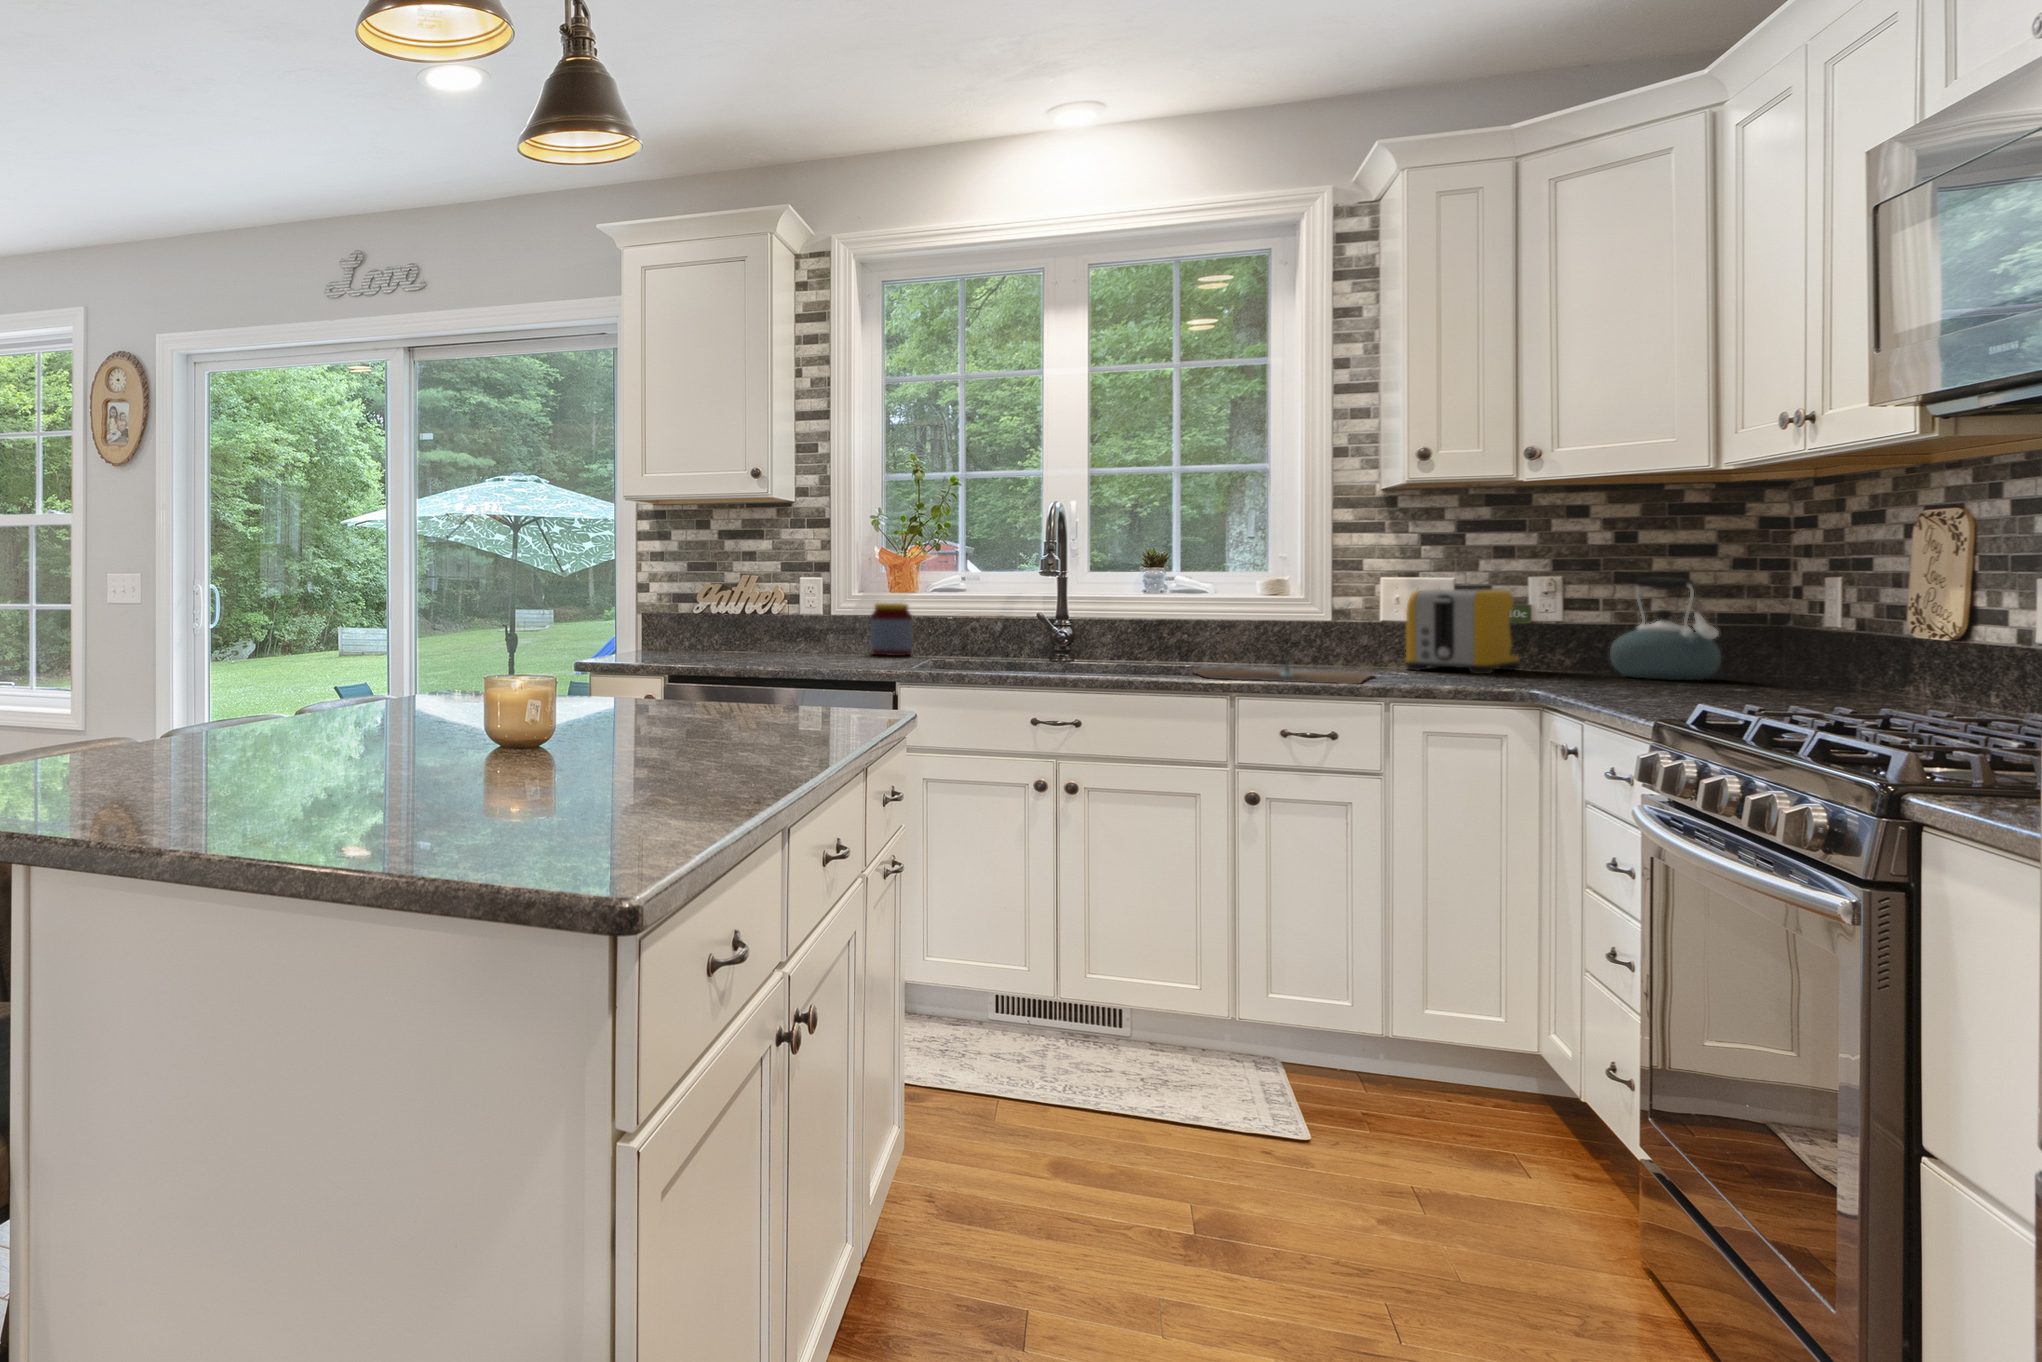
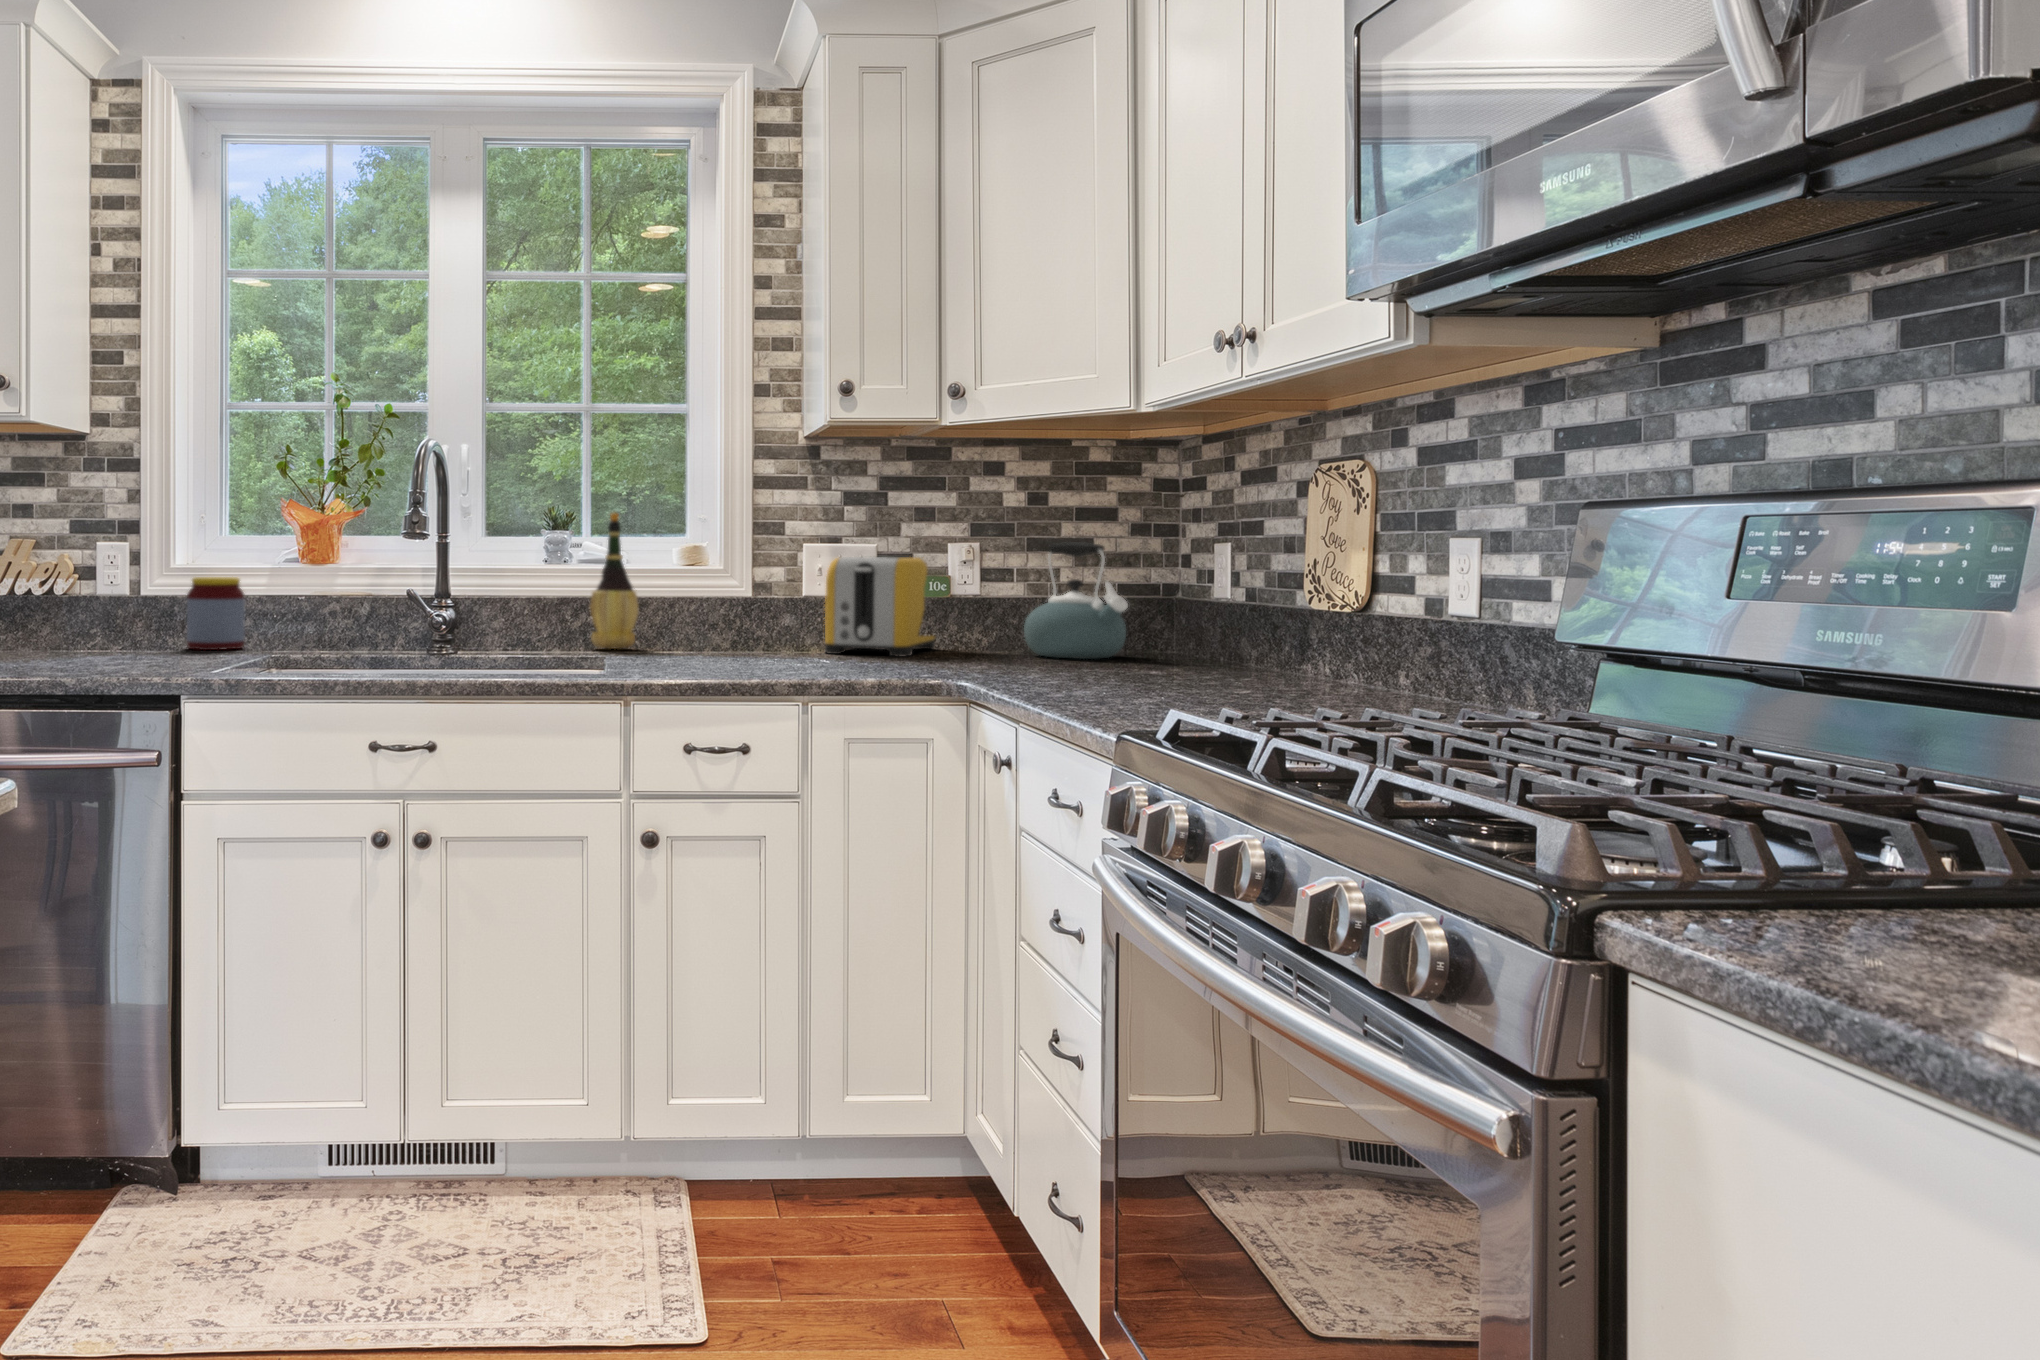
wine bottle: none [1185,554,1233,662] -> present [590,513,638,649]
cutting board: present [1194,660,1372,684] -> none [580,645,791,679]

